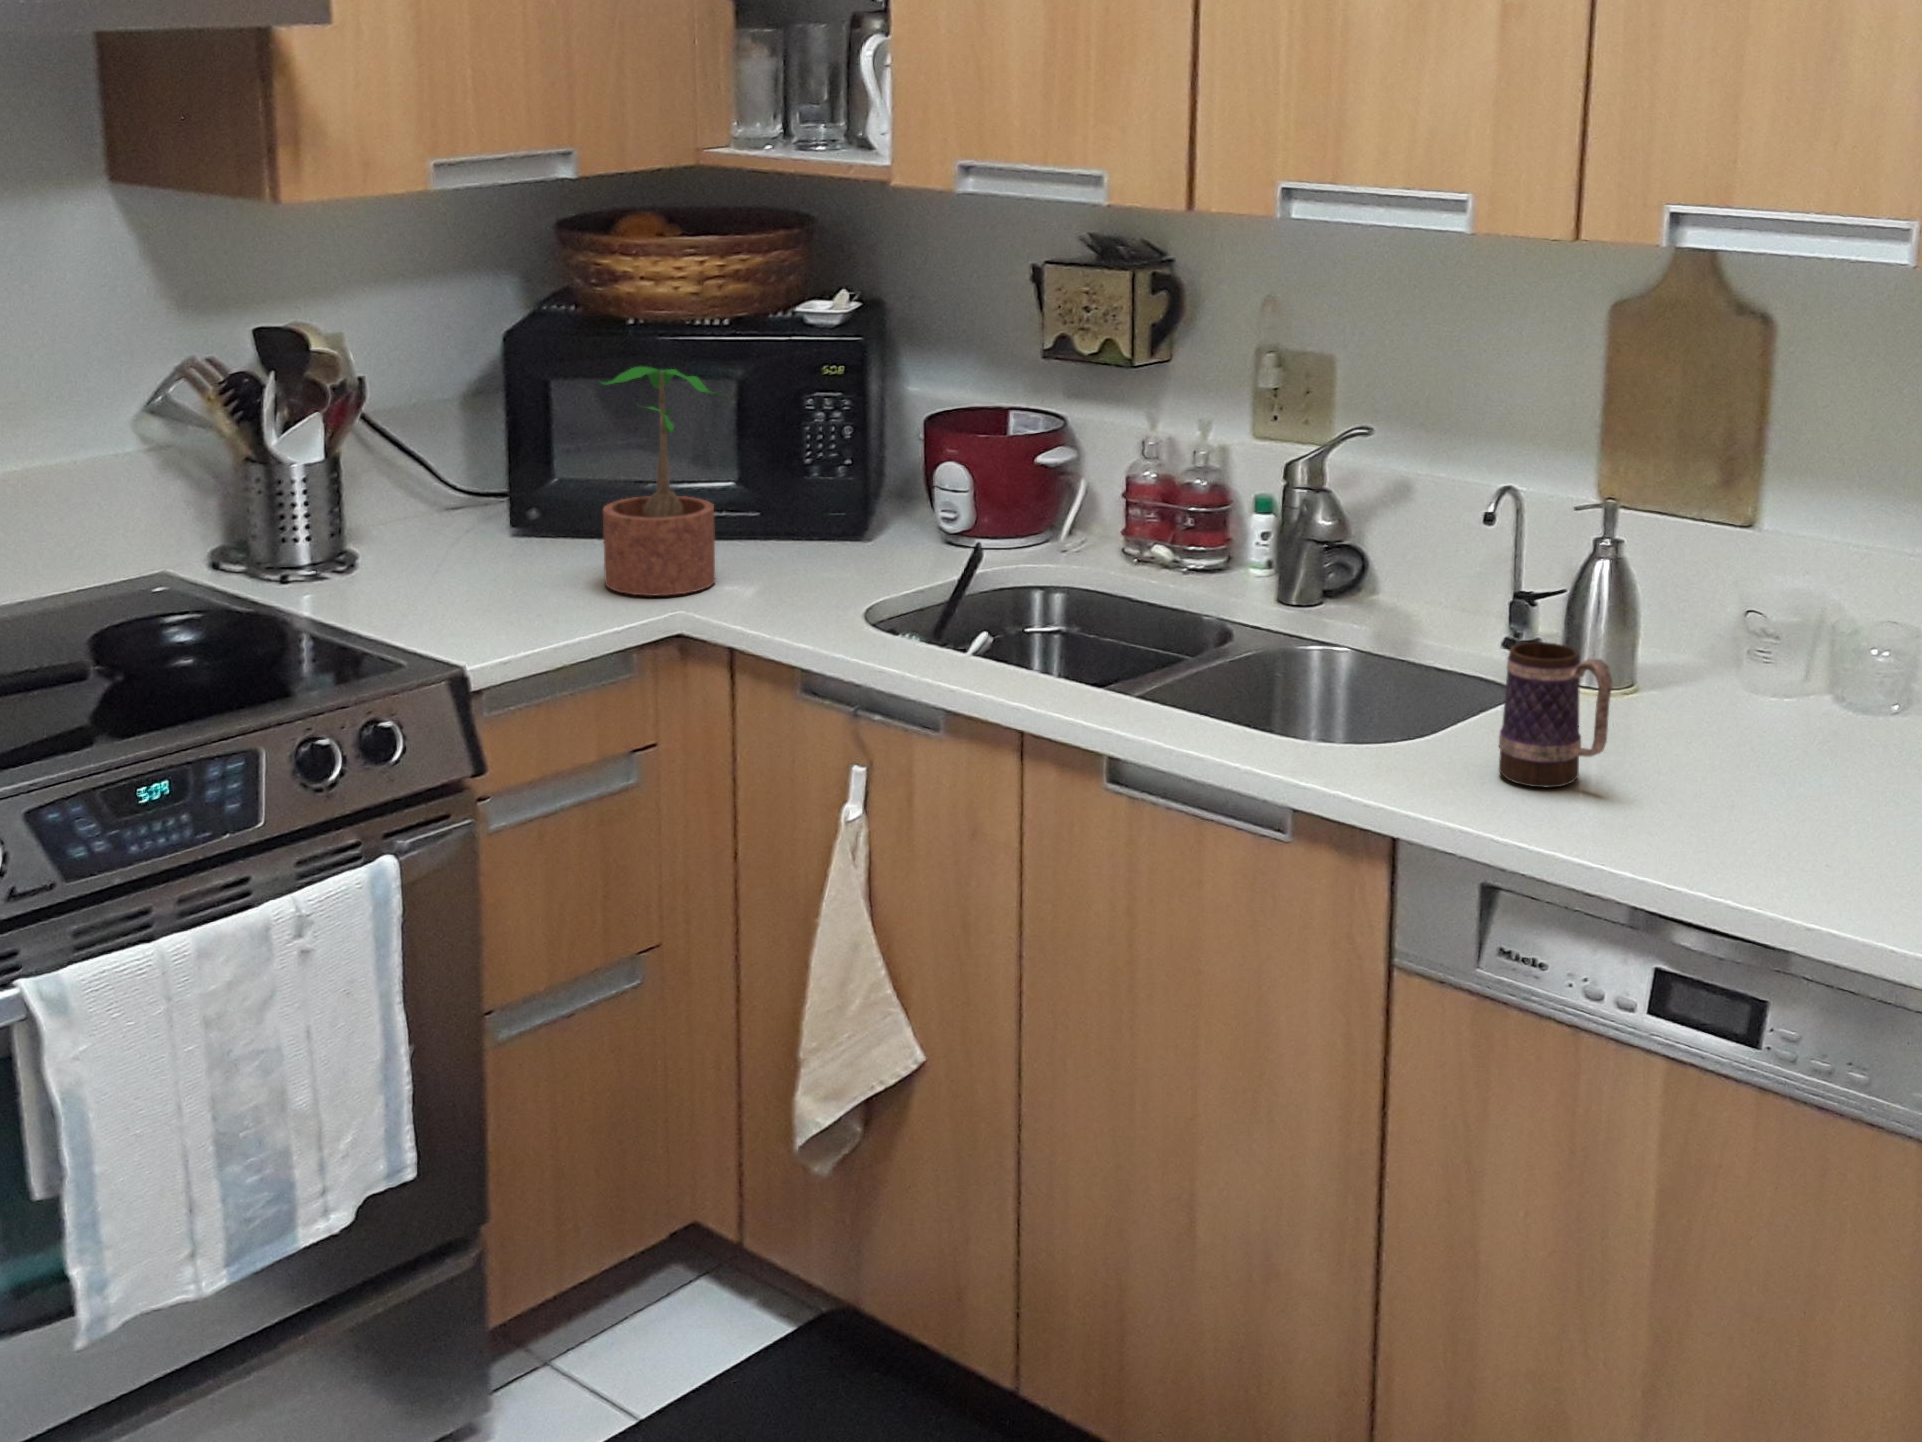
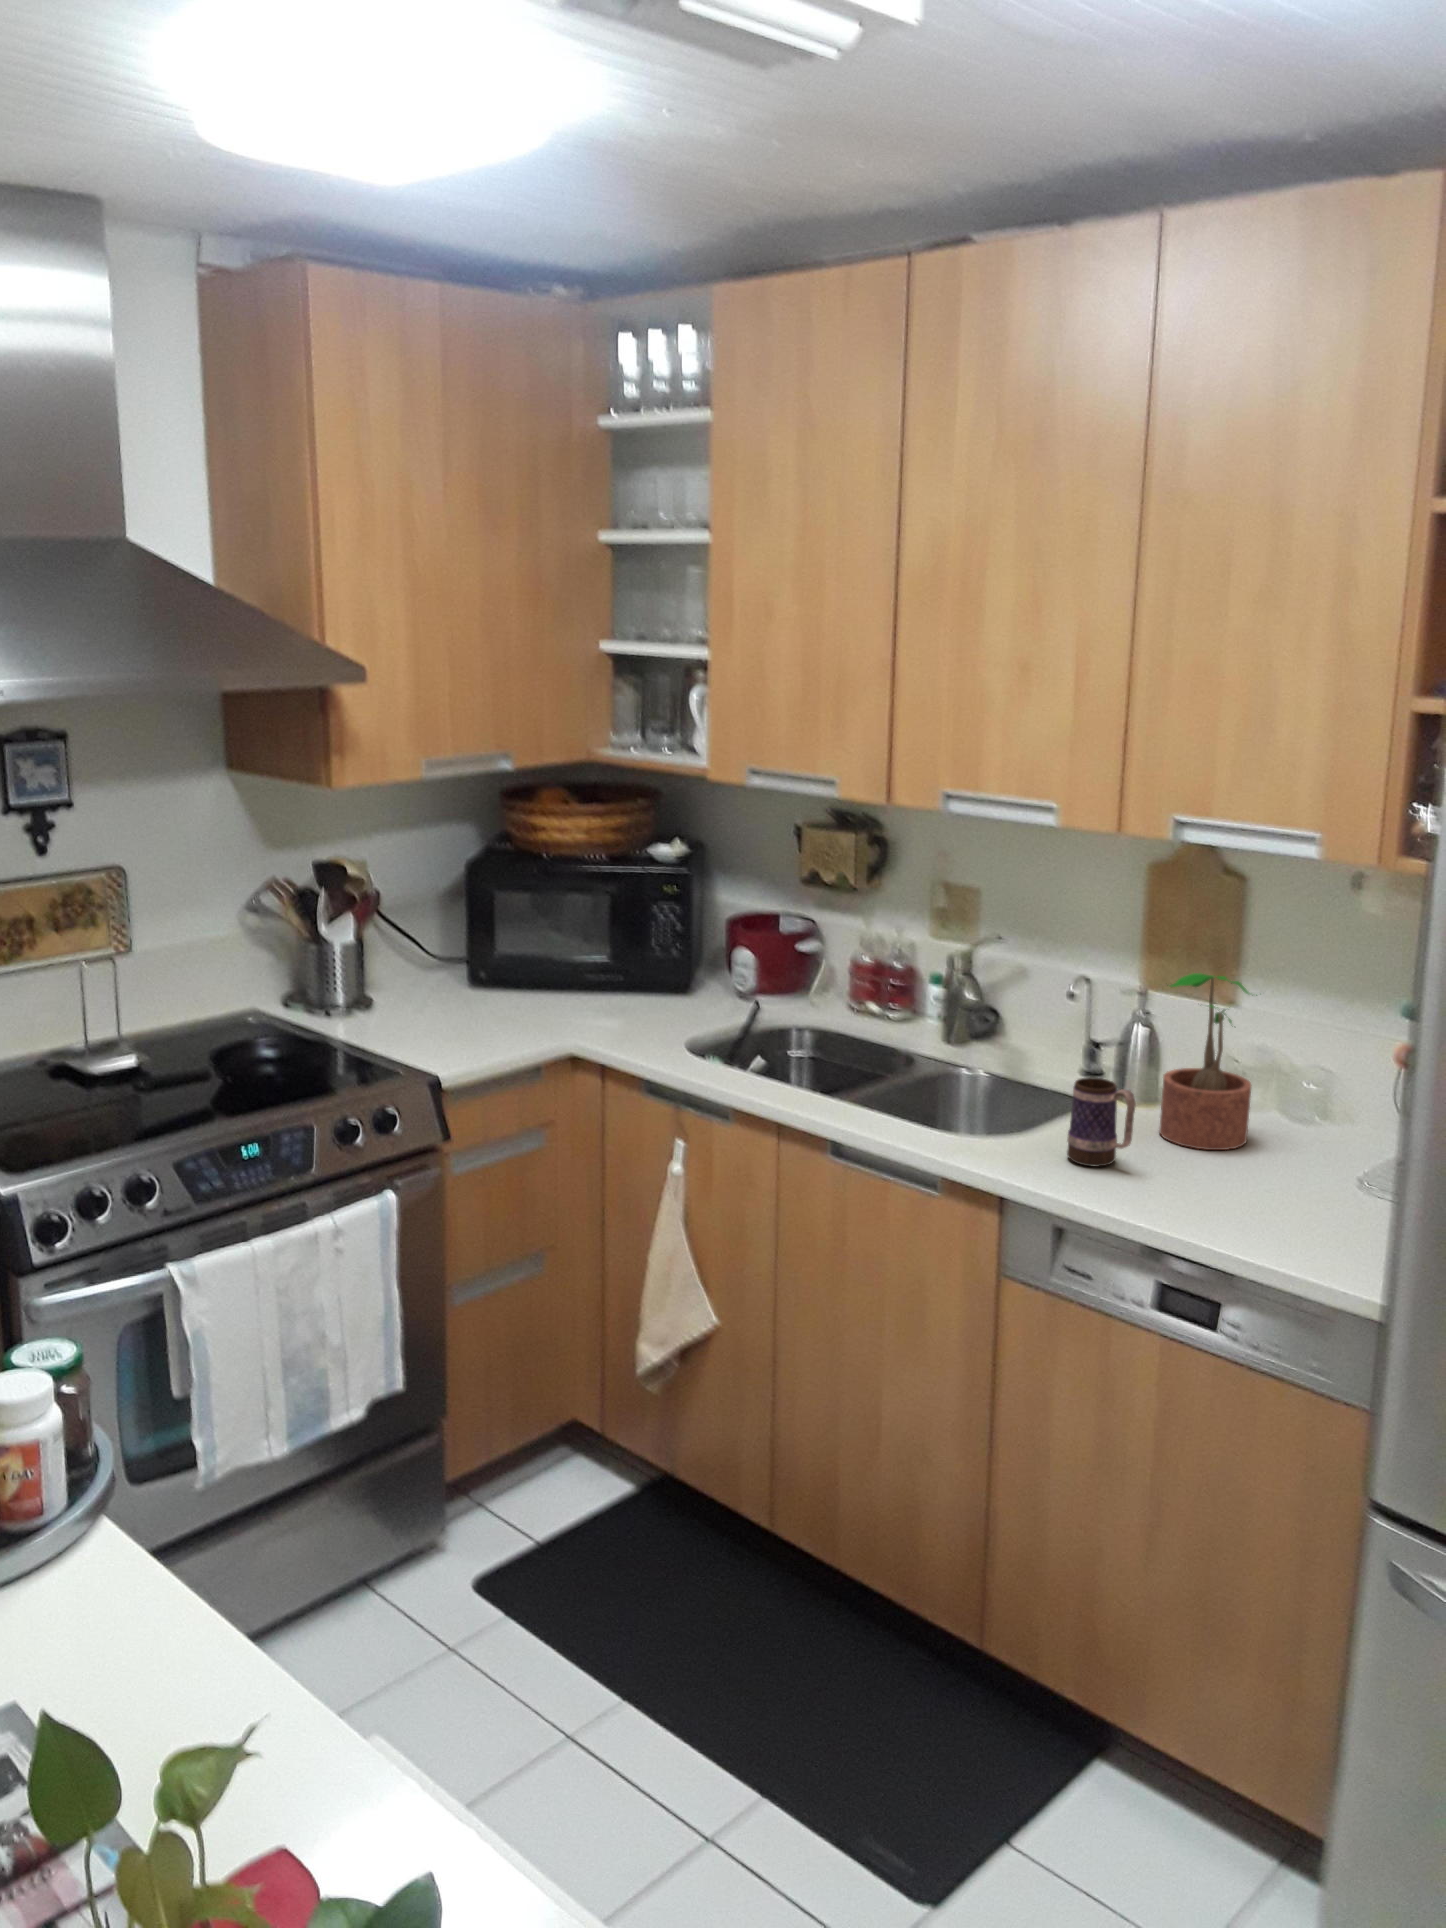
potted plant: present [602,367,715,596] -> present [1159,973,1257,1150]

